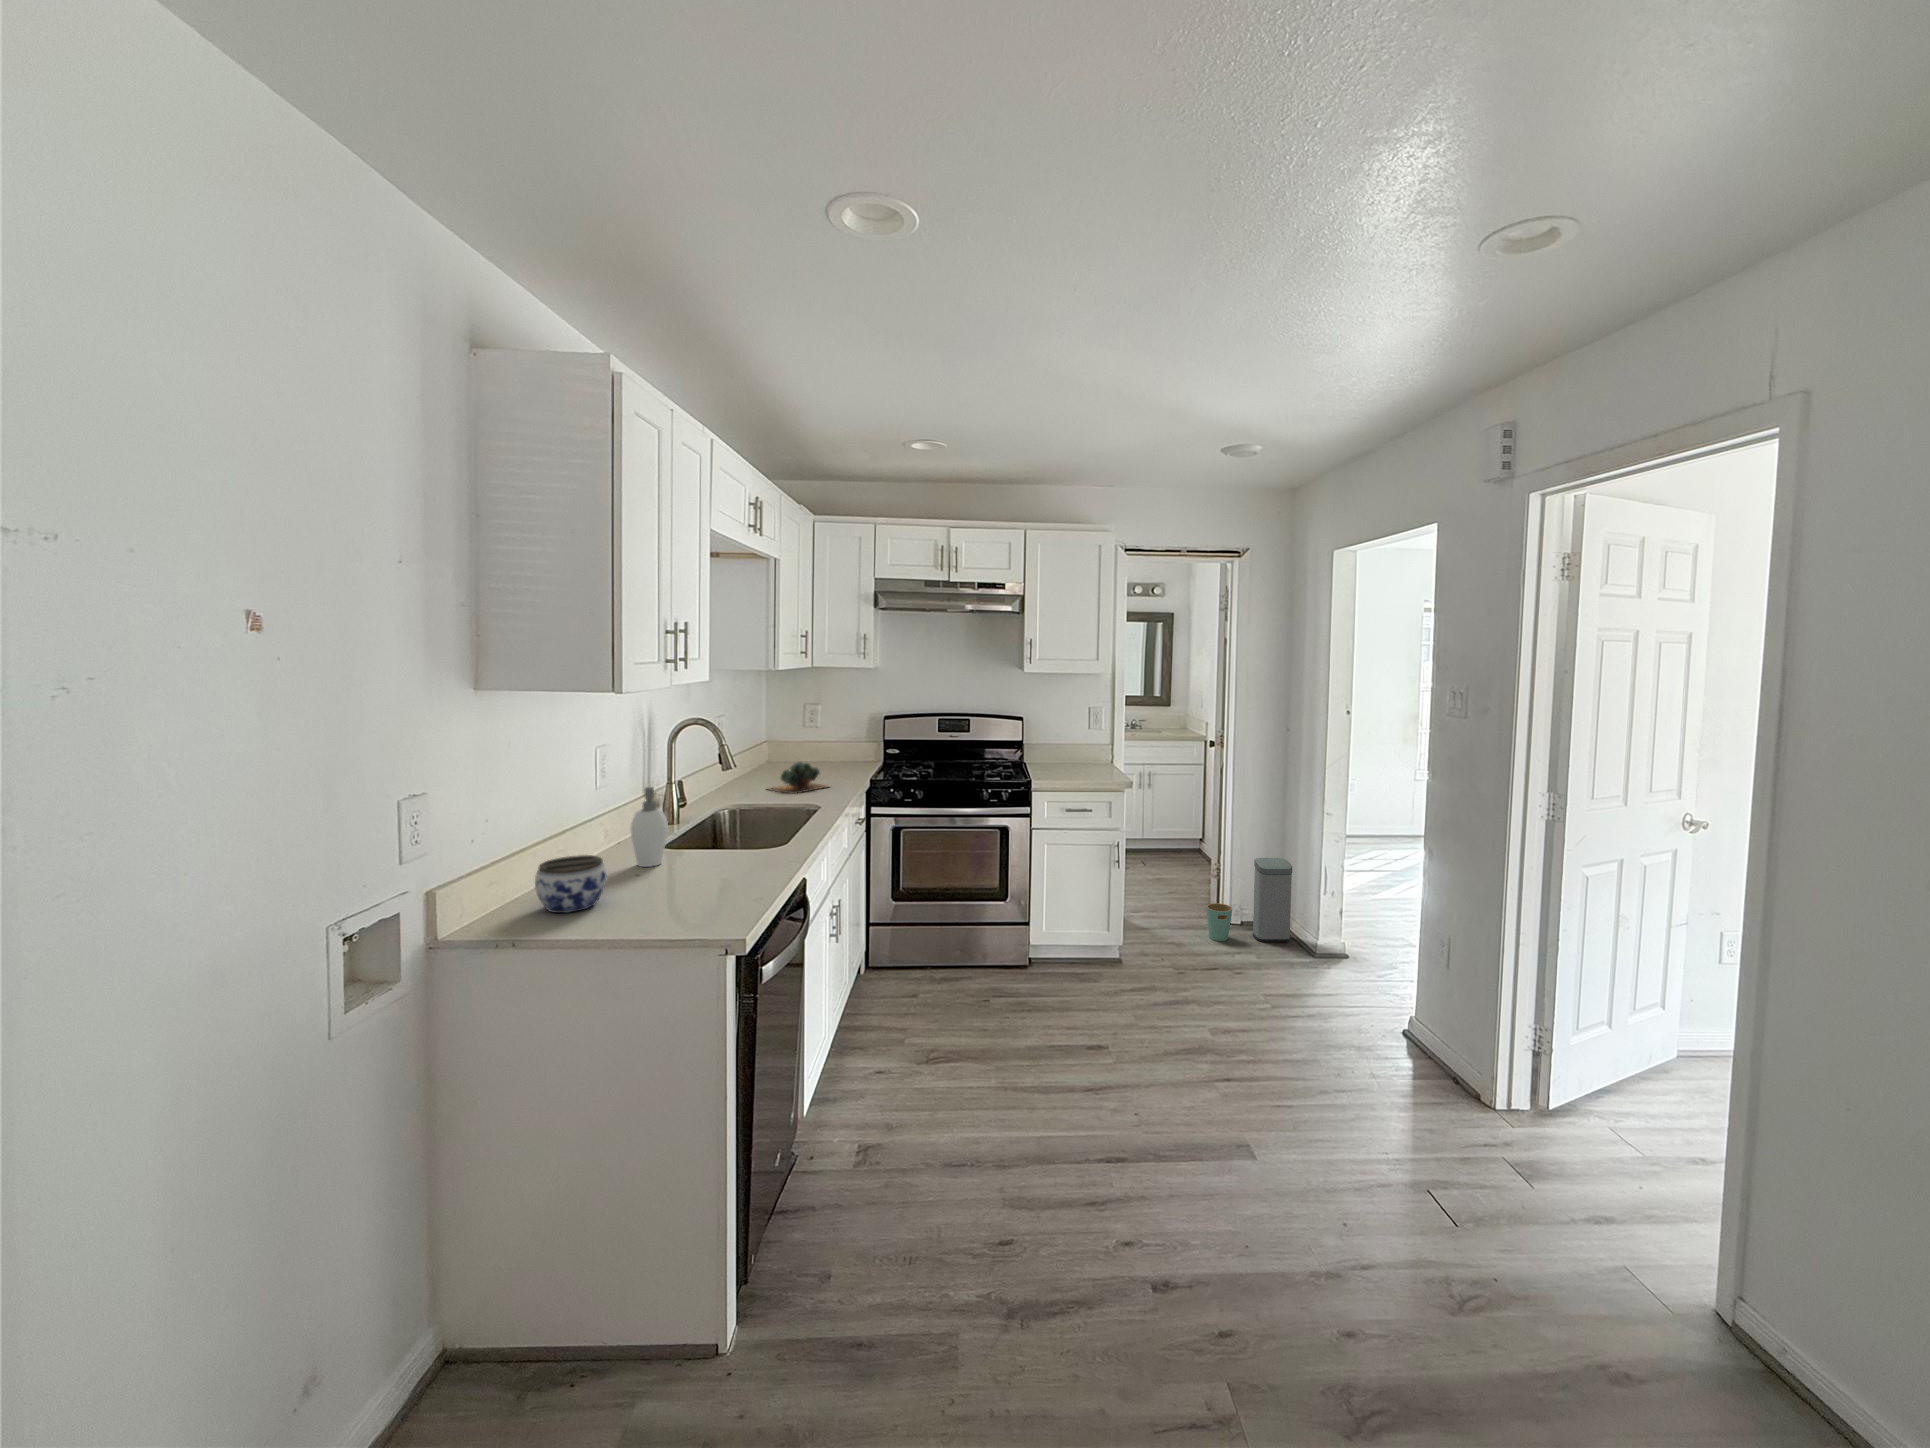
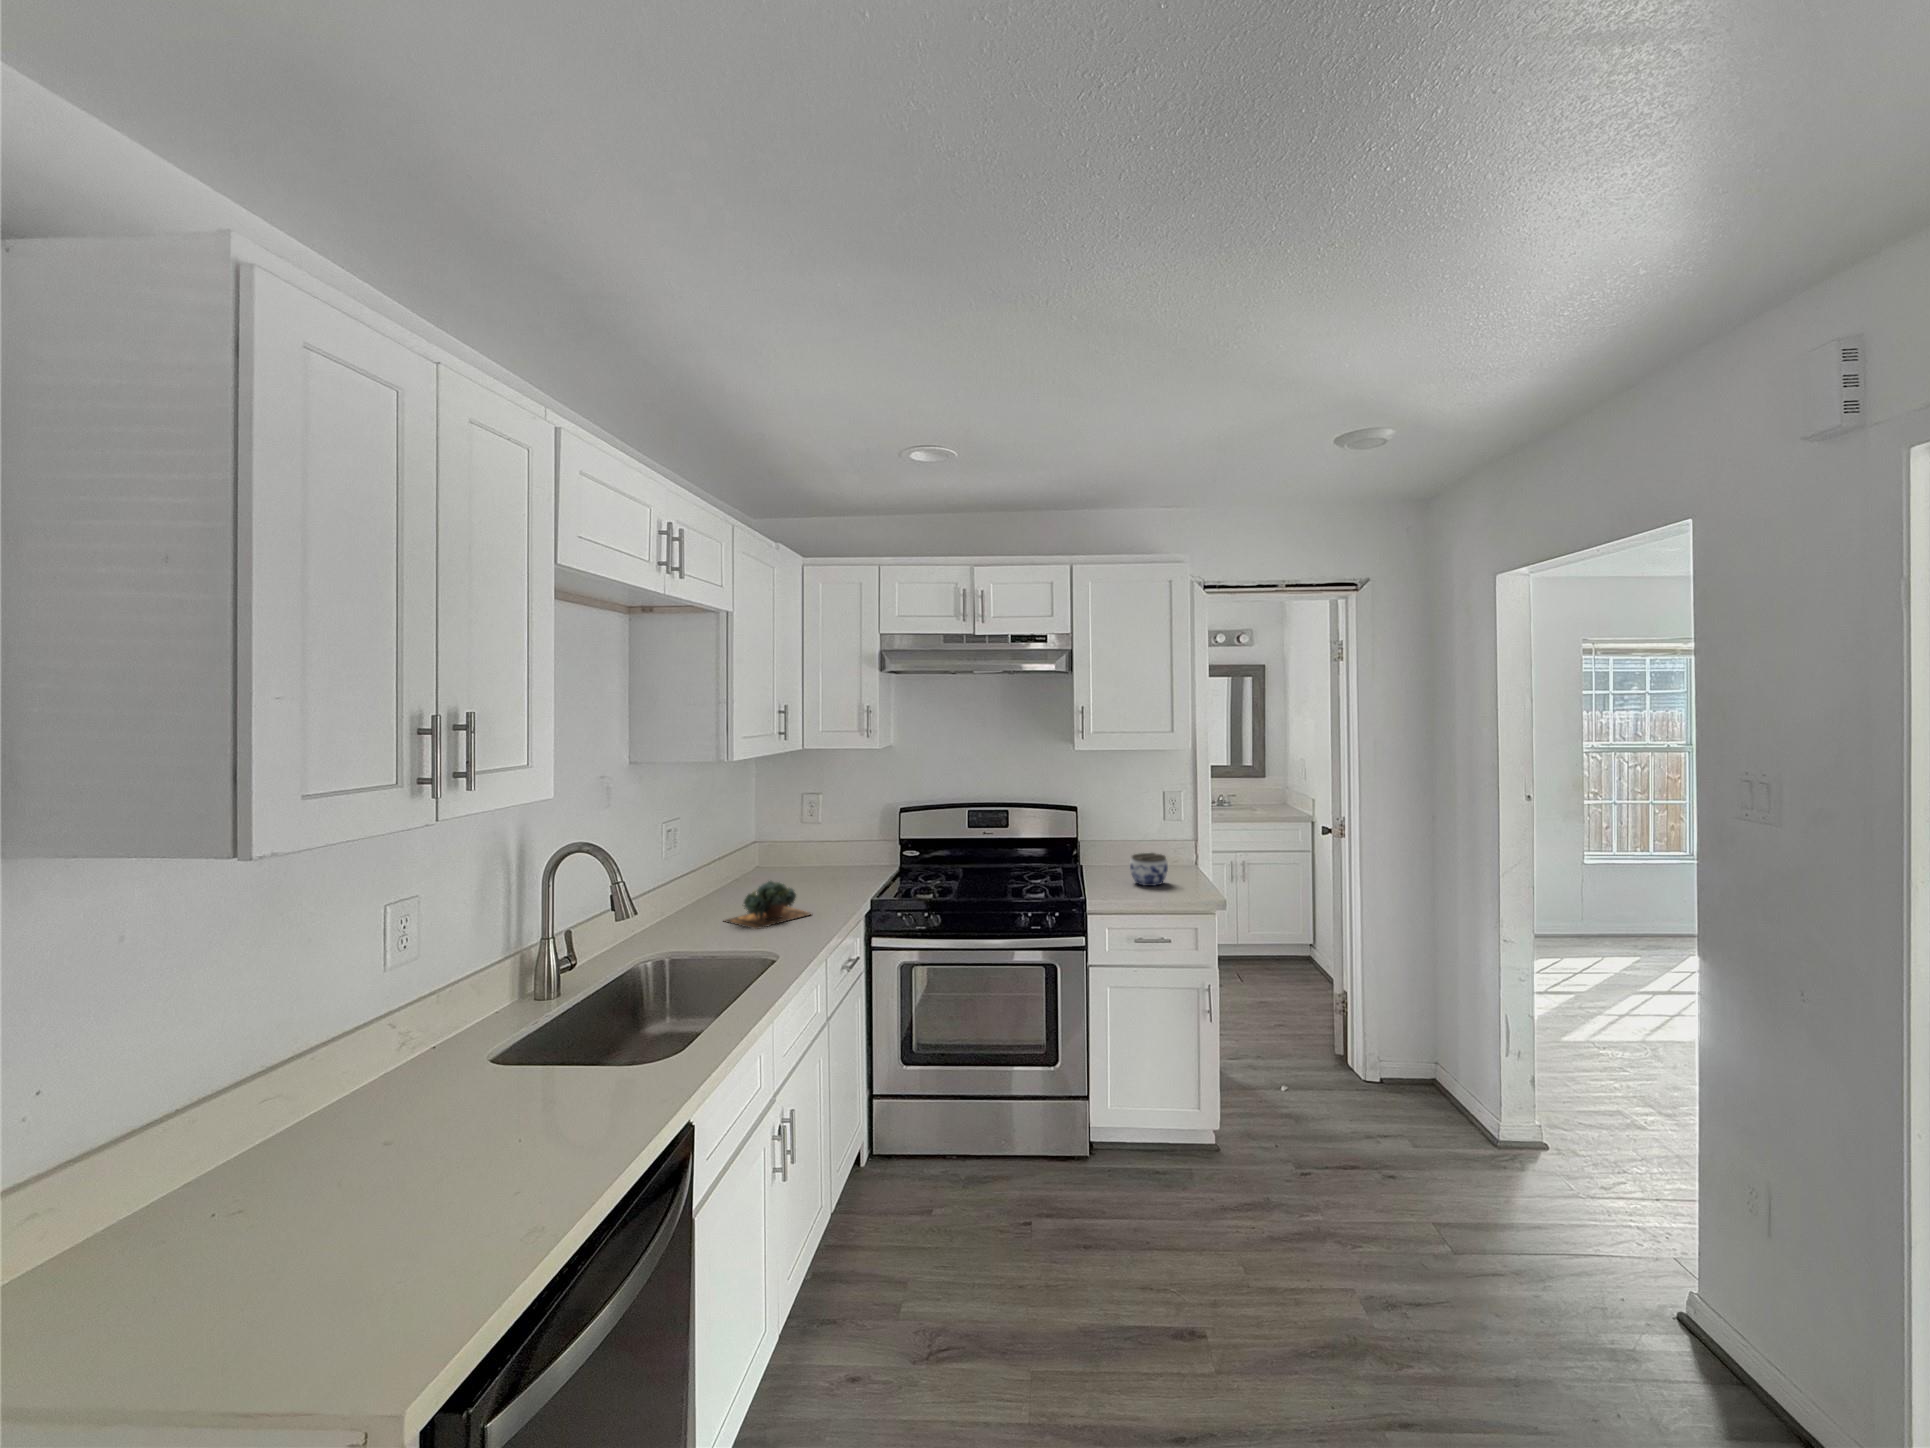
soap dispenser: present [631,787,668,867] -> none [410,975,477,1112]
jar: present [535,855,607,913] -> present [1130,853,1168,886]
trash can: present [1206,858,1292,942] -> none [1335,997,1458,1120]

